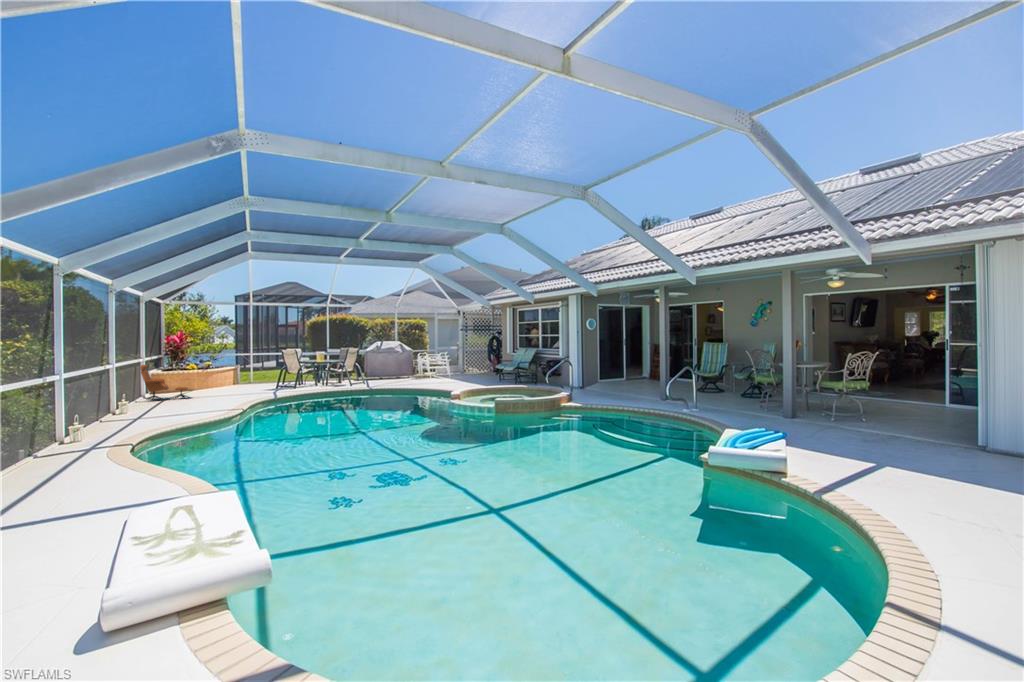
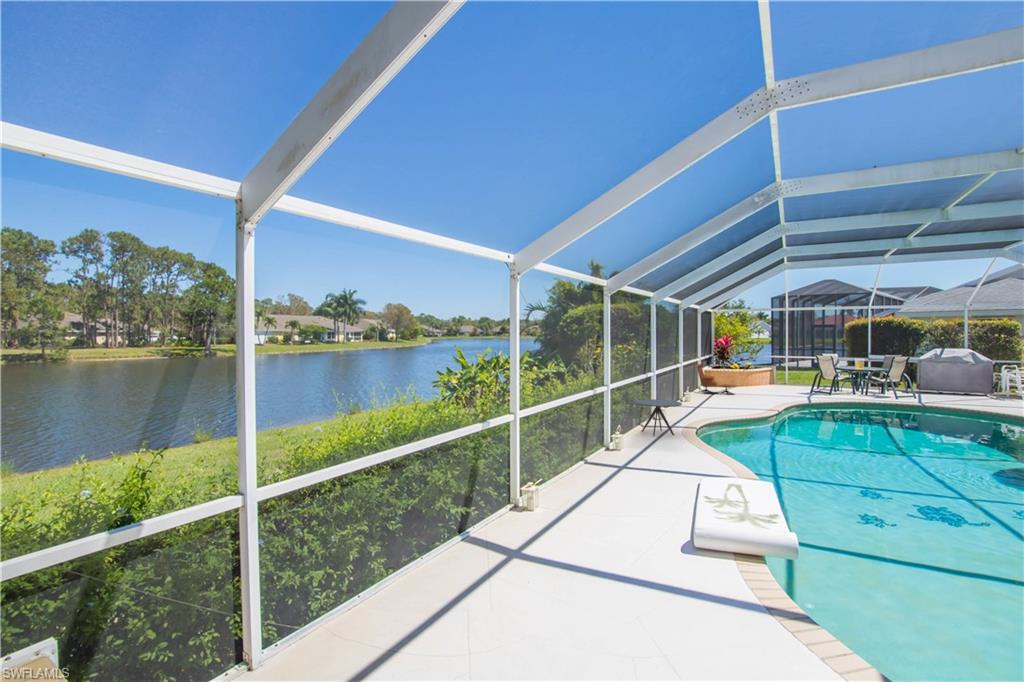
round table: none [18,410,108,466] -> present [634,399,682,436]

